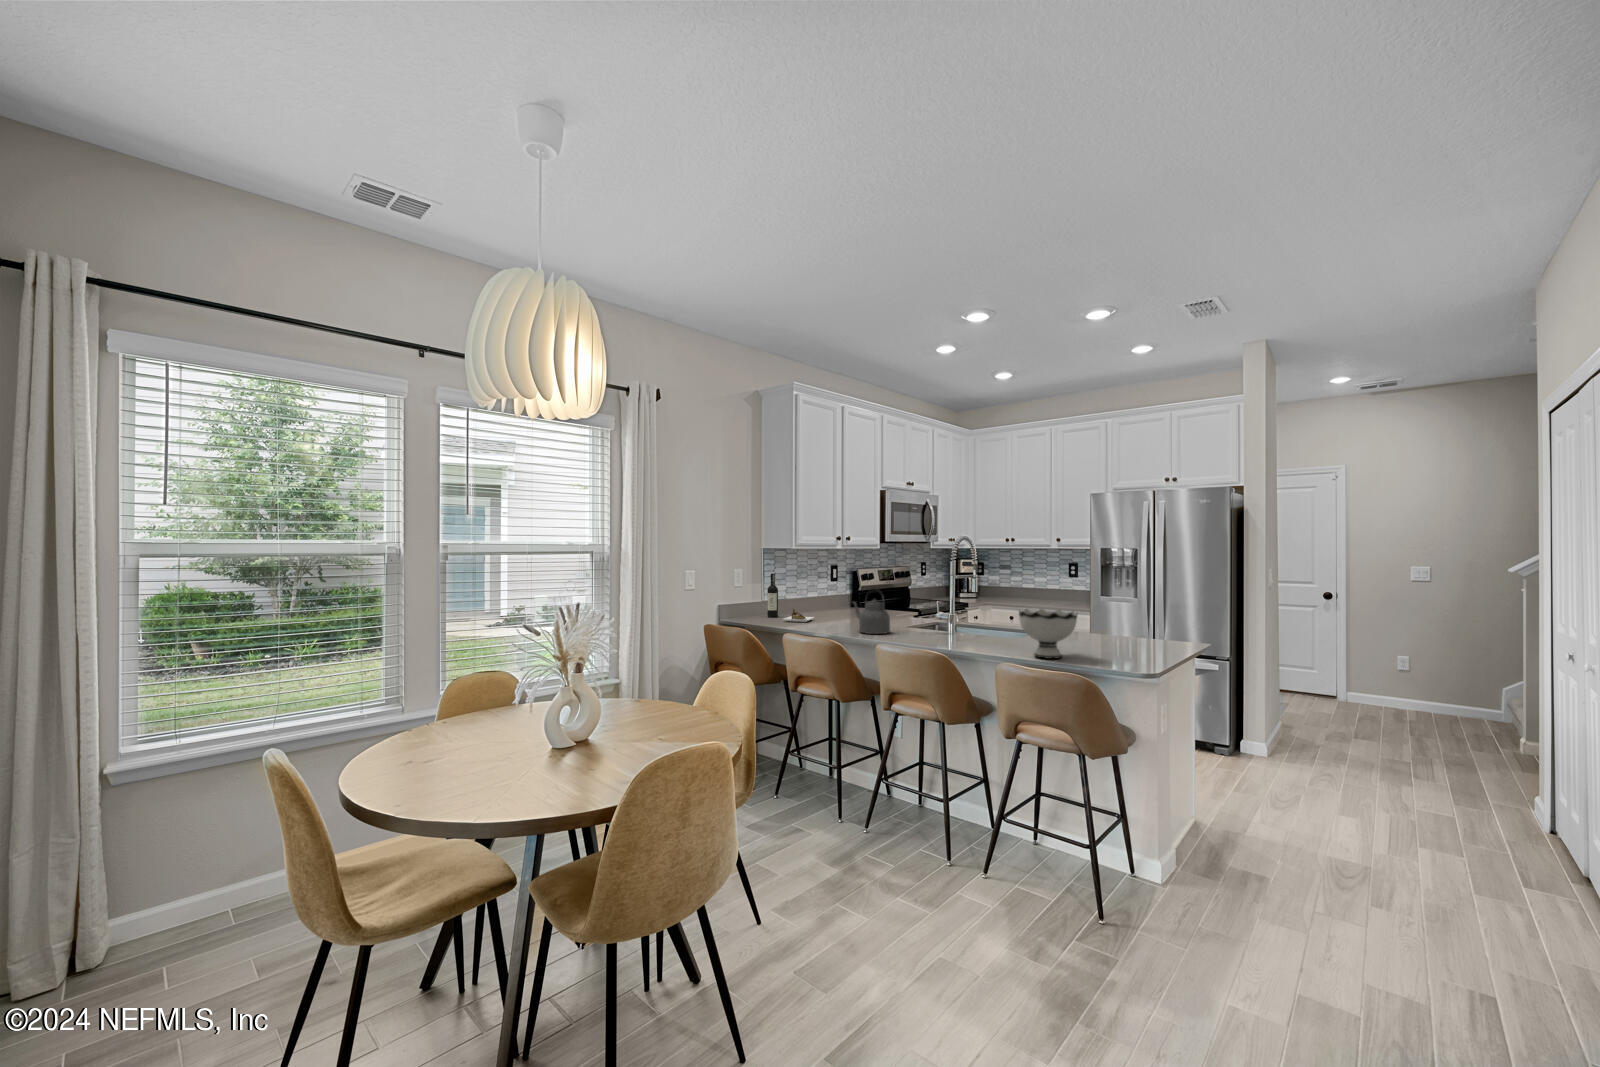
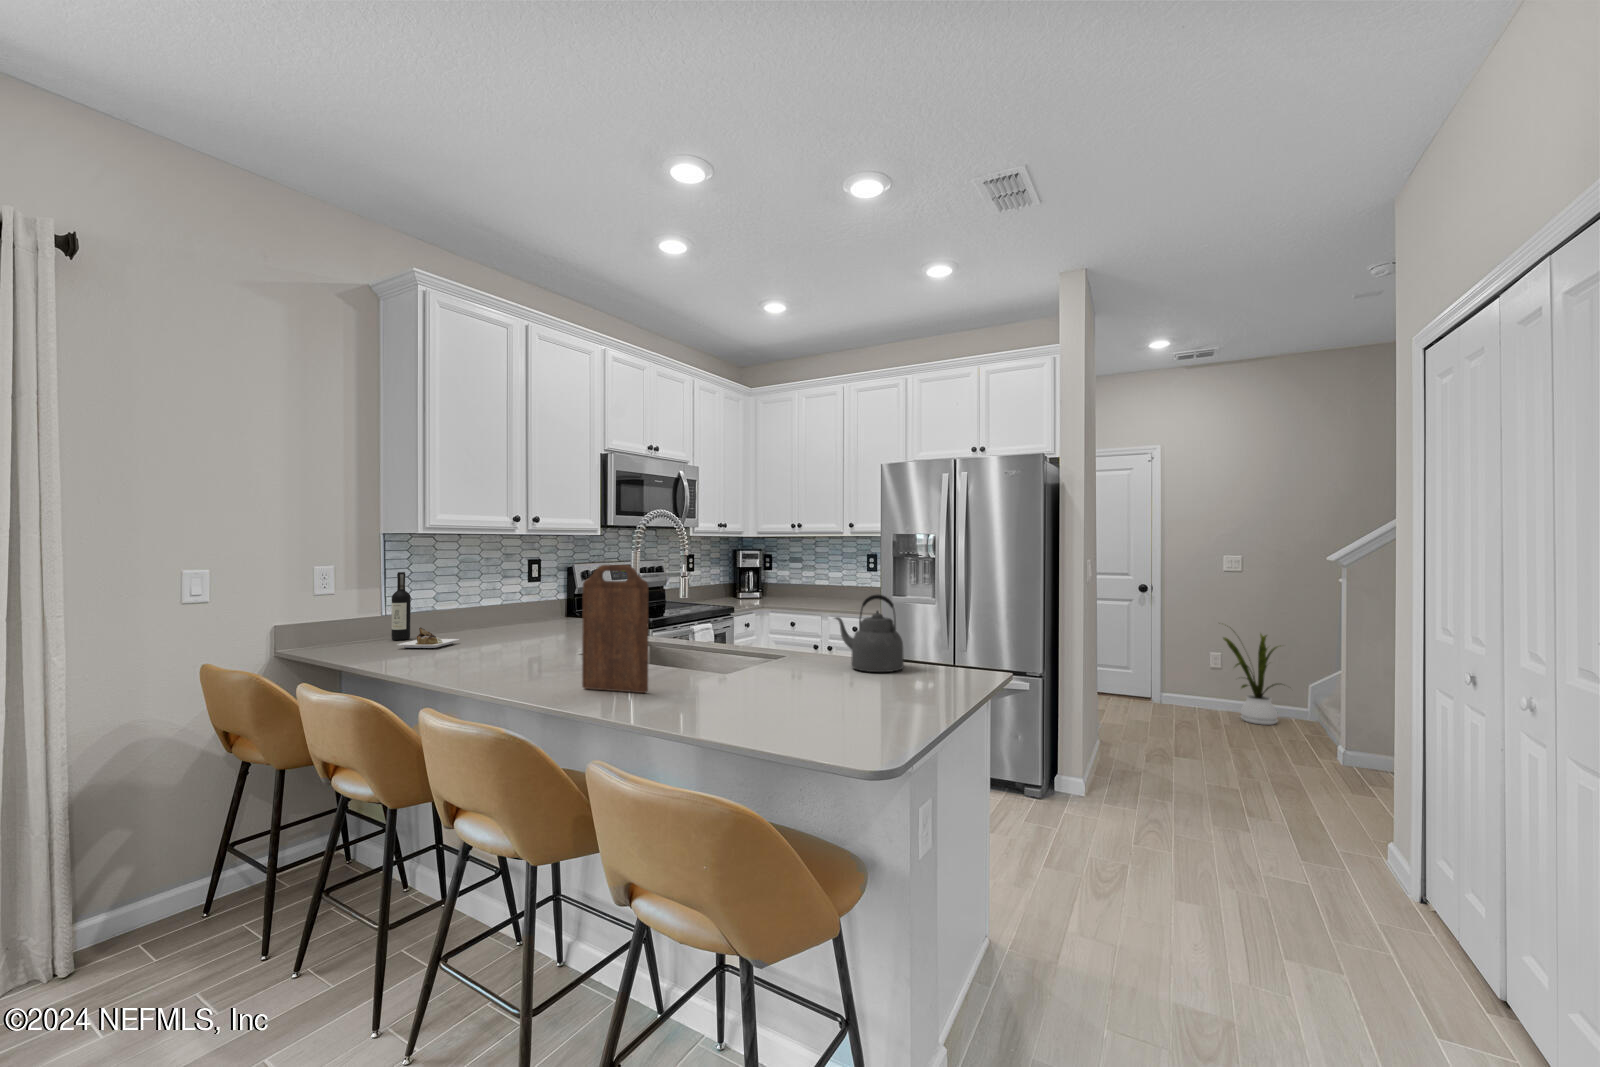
cutting board: none [937,572,980,647] -> present [582,565,648,693]
kettle: present [853,589,890,634] -> present [835,595,904,672]
bowl: present [1019,609,1077,659] -> none [691,626,787,717]
house plant: none [1400,626,1481,720] -> present [1223,627,1278,725]

